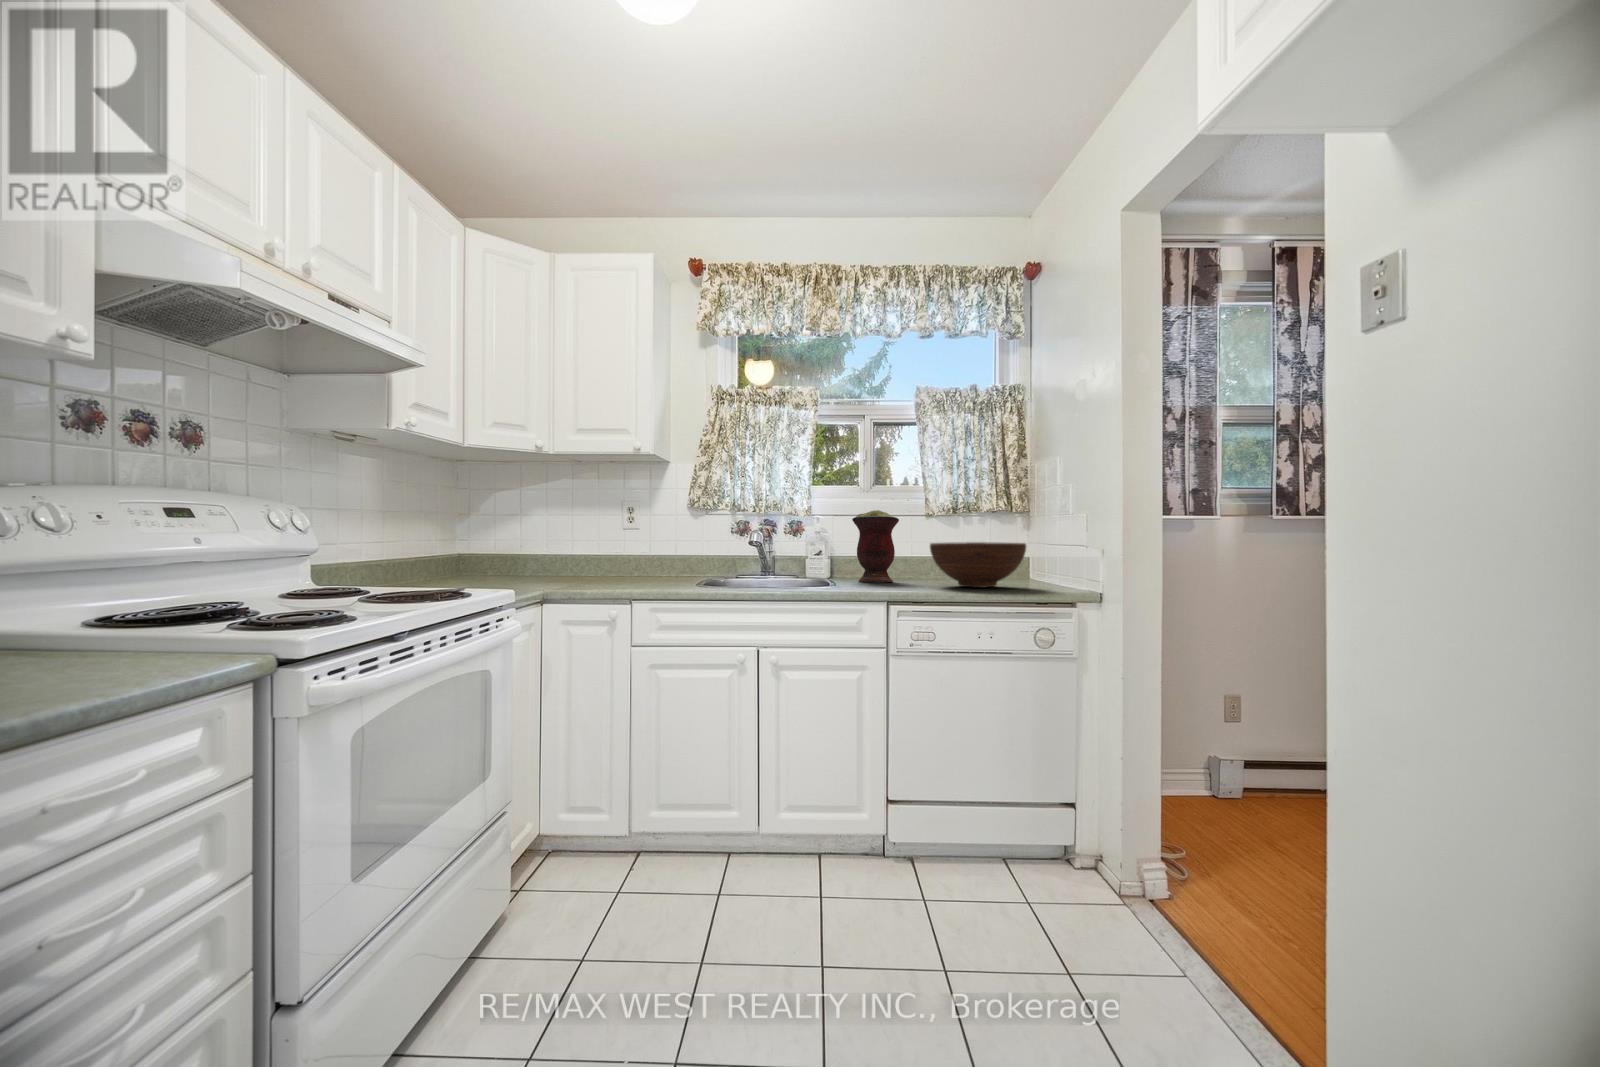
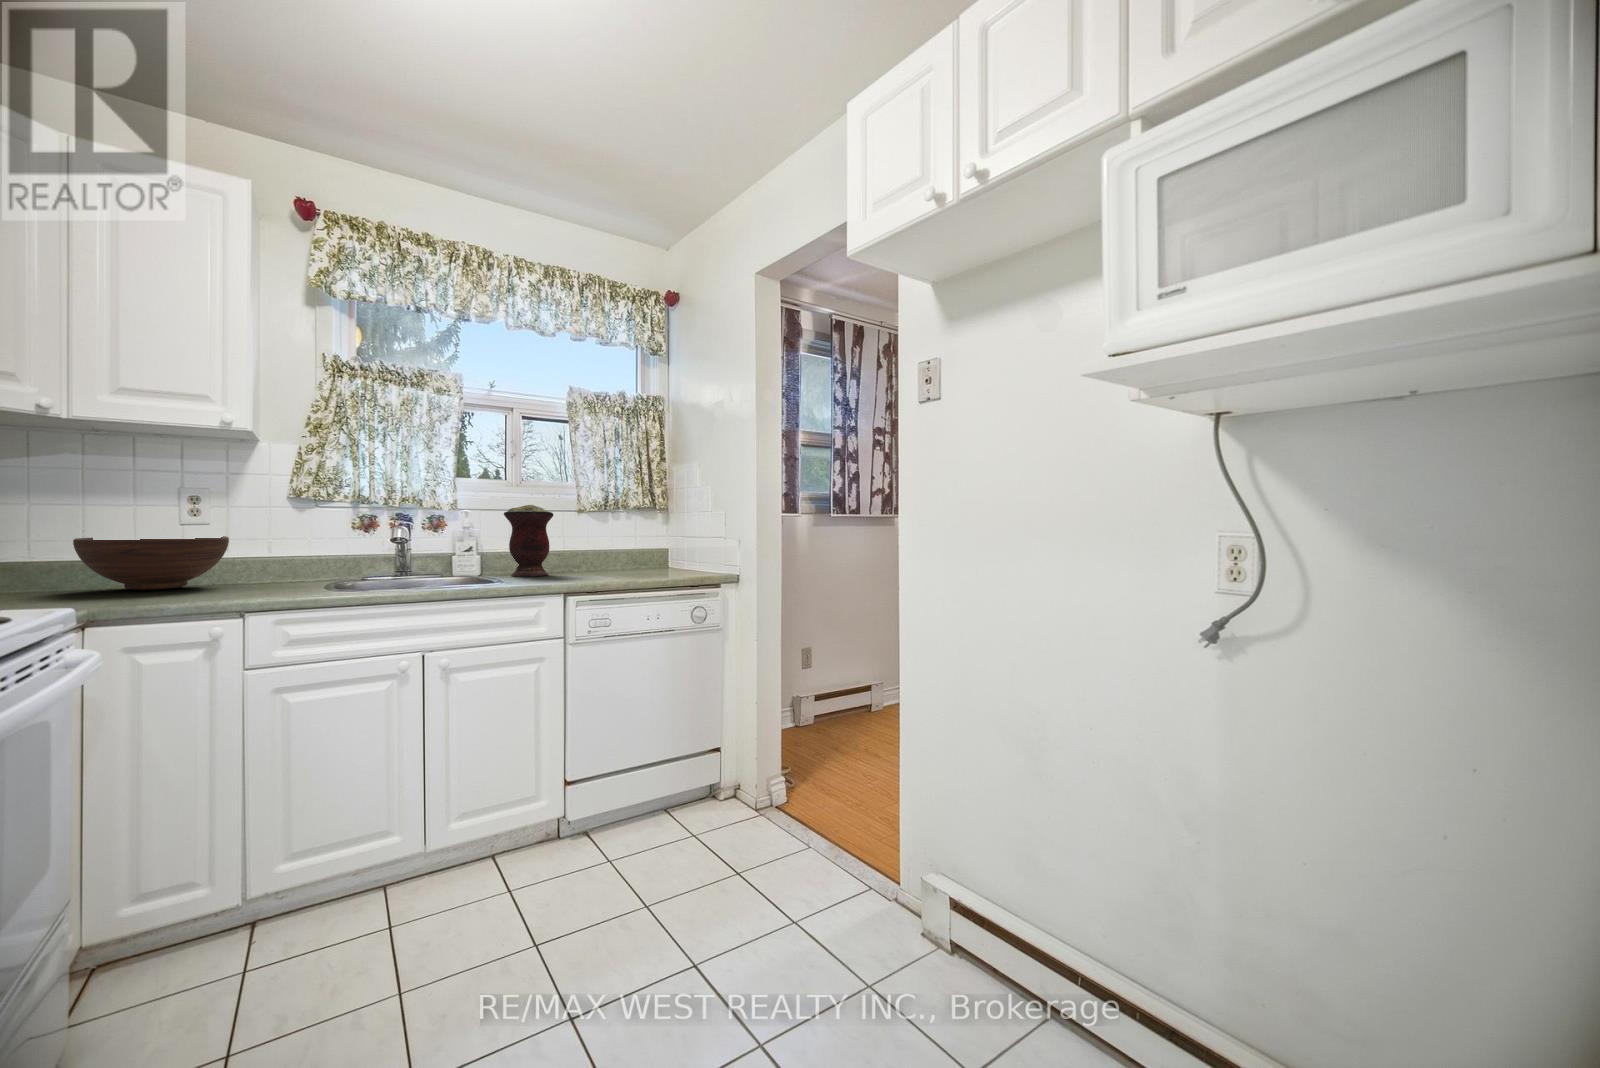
fruit bowl: present [930,542,1026,588] -> present [73,536,229,590]

